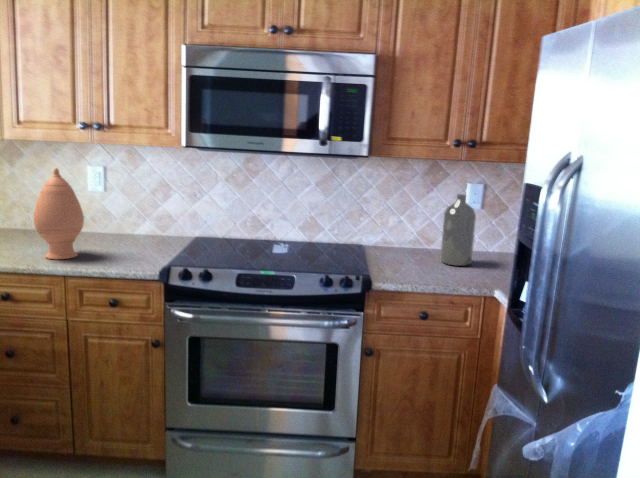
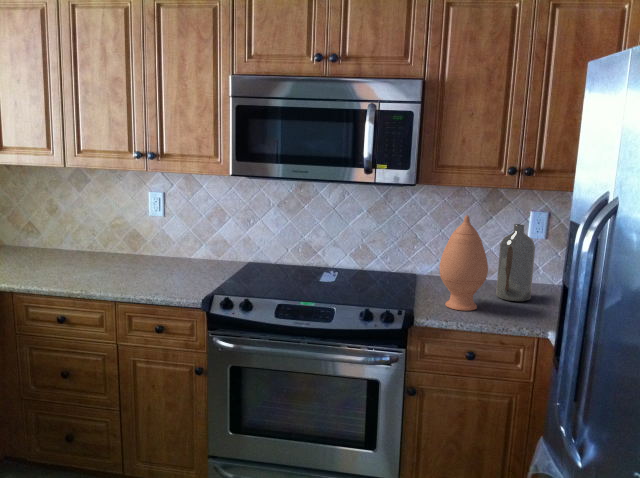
vase: present [34,168,84,259] -> present [440,215,488,311]

